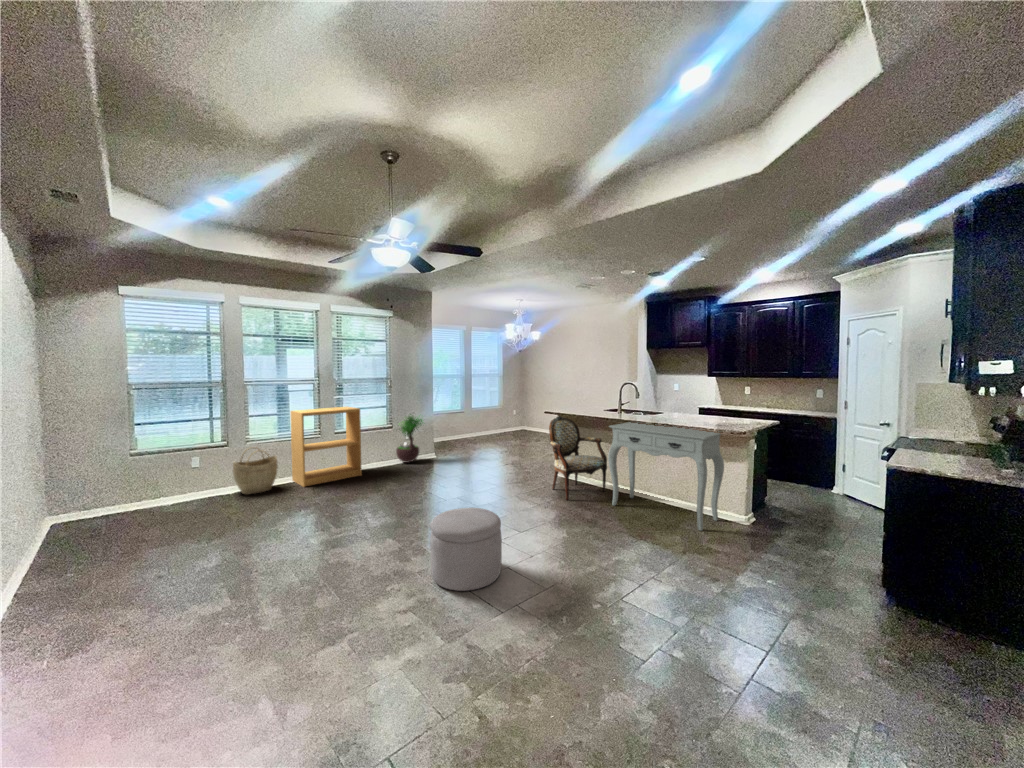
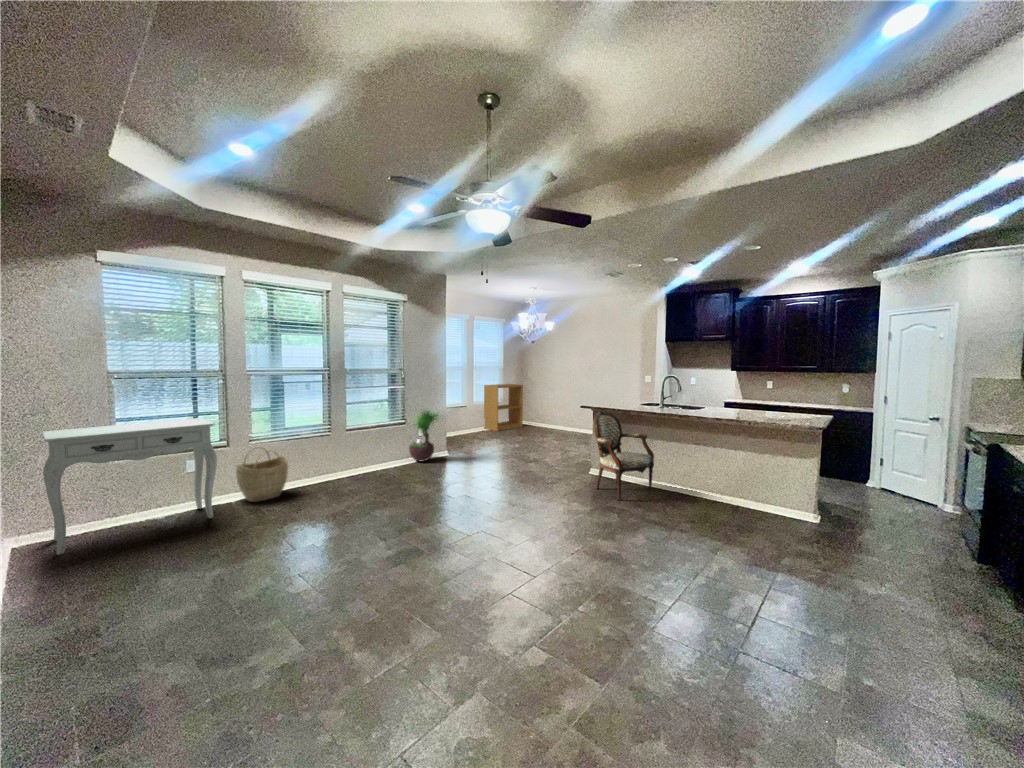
bookshelf: present [291,407,362,487] -> present [484,384,523,431]
console table: present [608,422,724,531] -> present [43,418,217,555]
ottoman: present [430,508,502,591] -> none [529,515,611,613]

